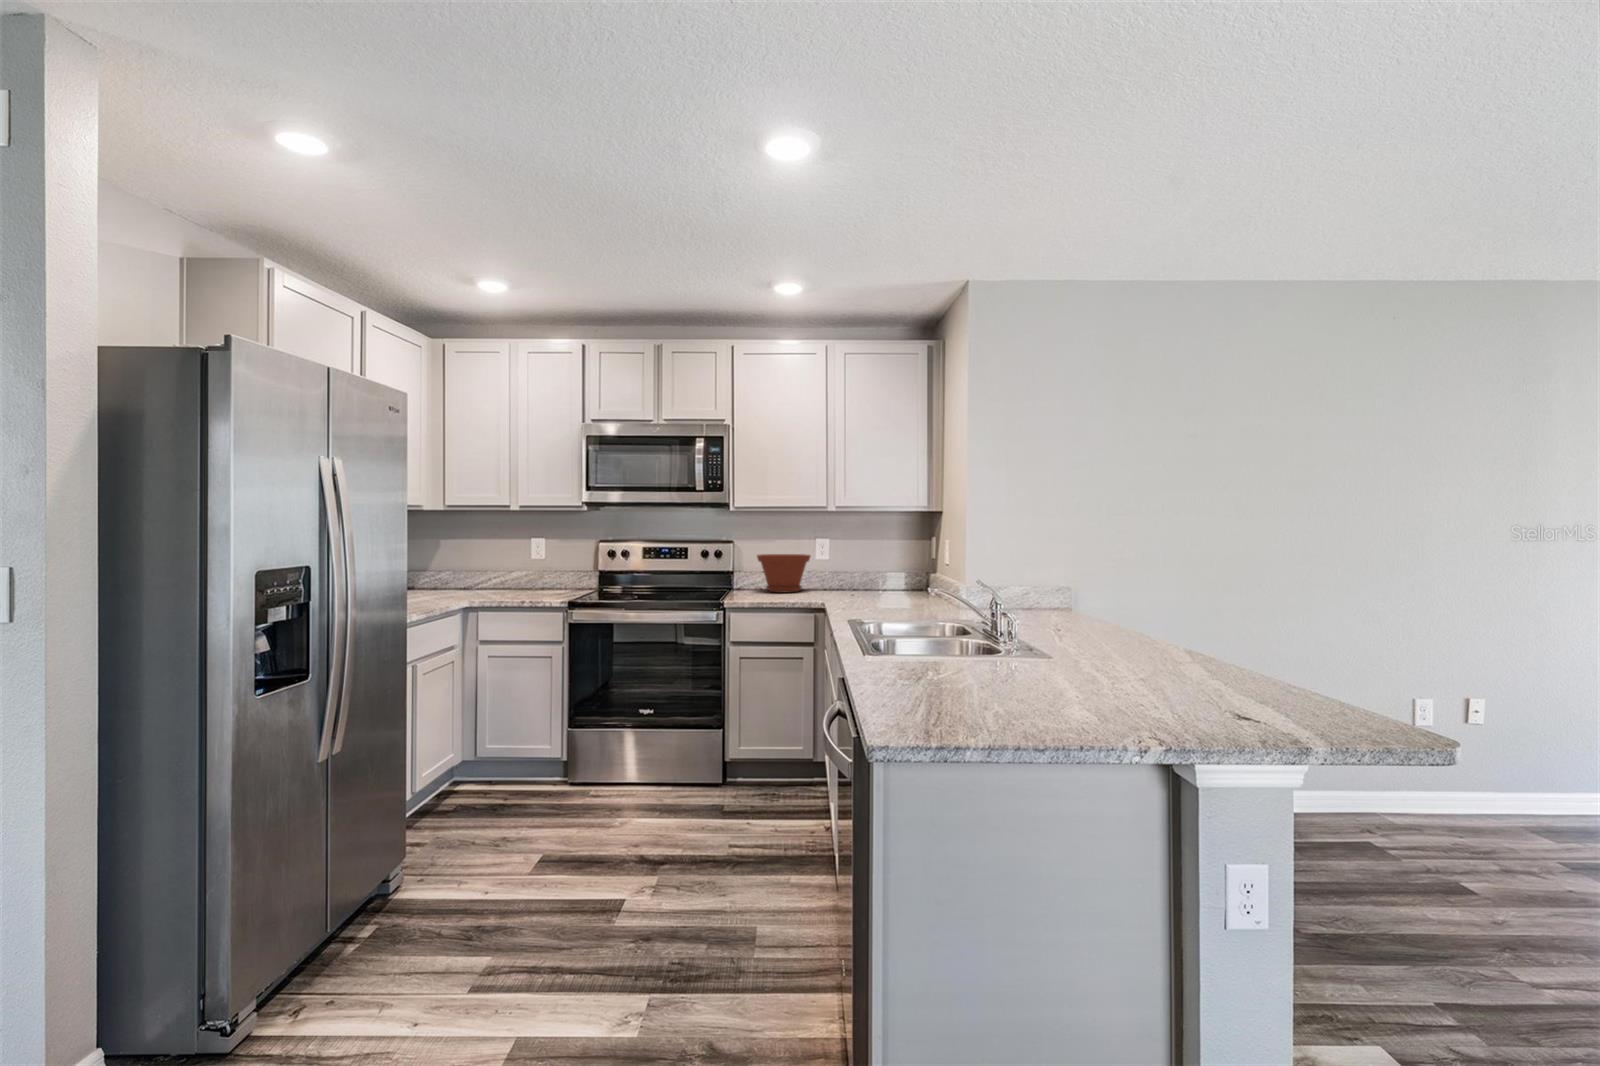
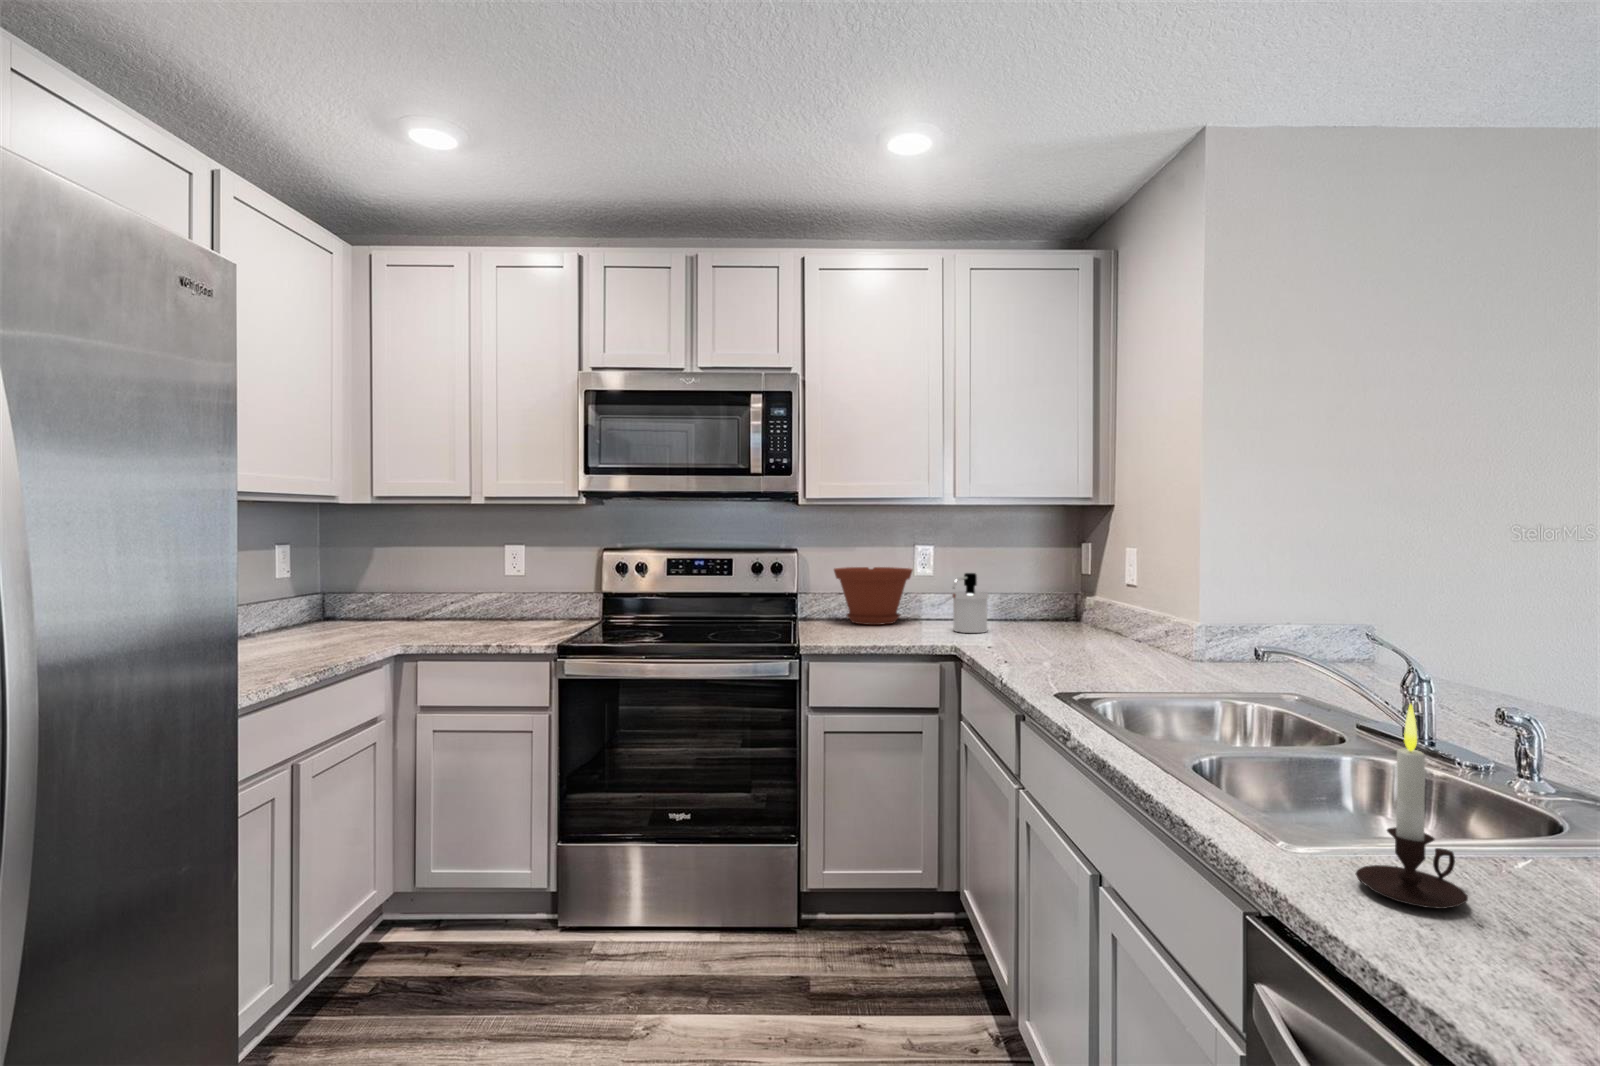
soap dispenser: none [827,557,854,596] -> present [952,573,989,633]
candle: none [874,591,914,664] -> present [1356,705,1468,909]

